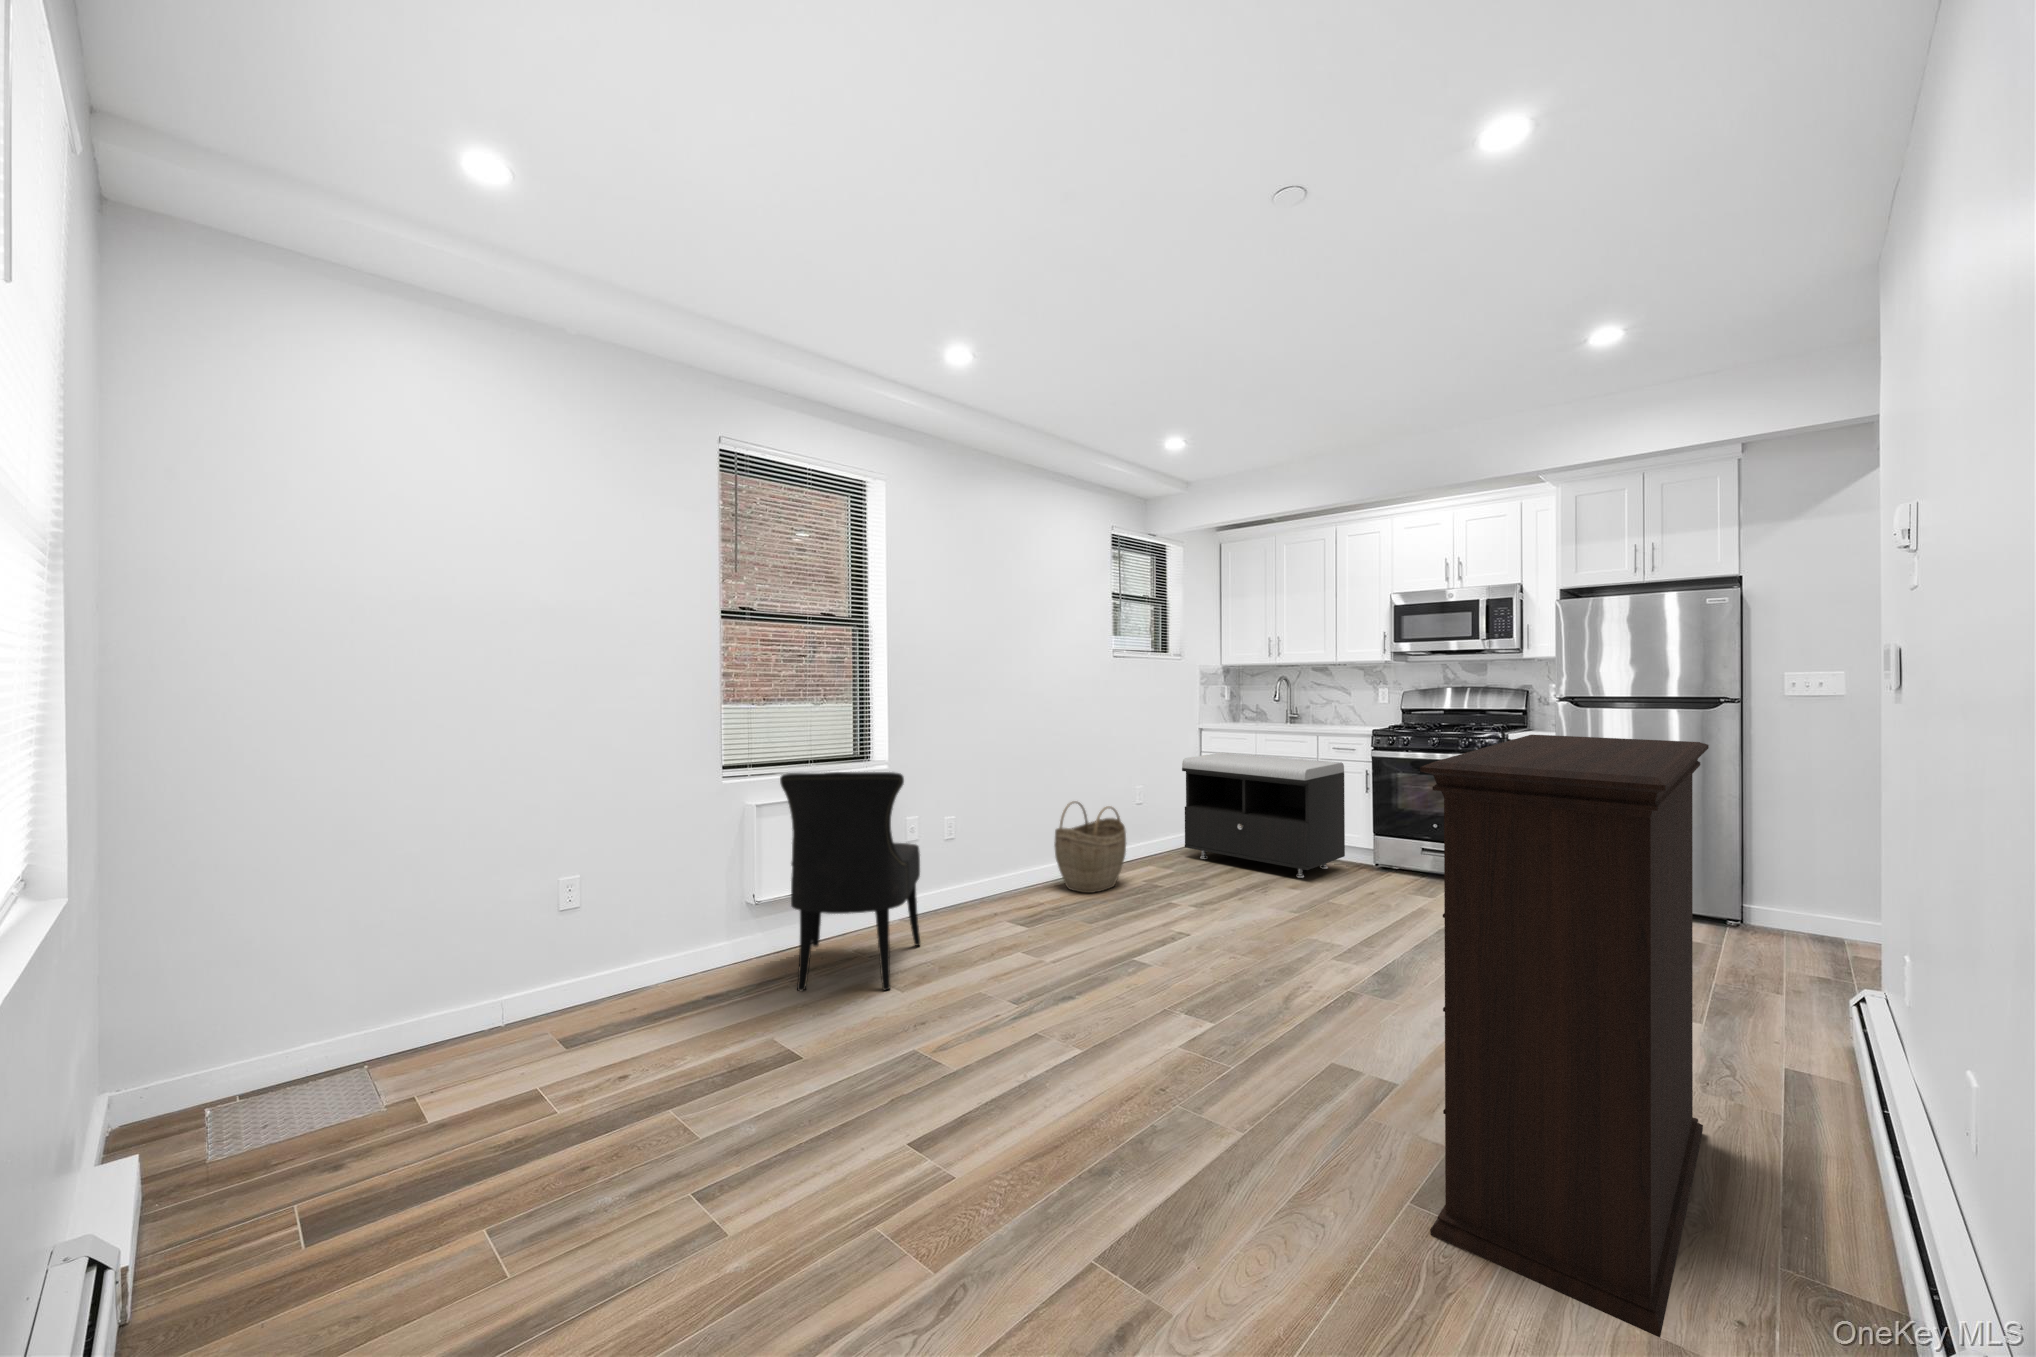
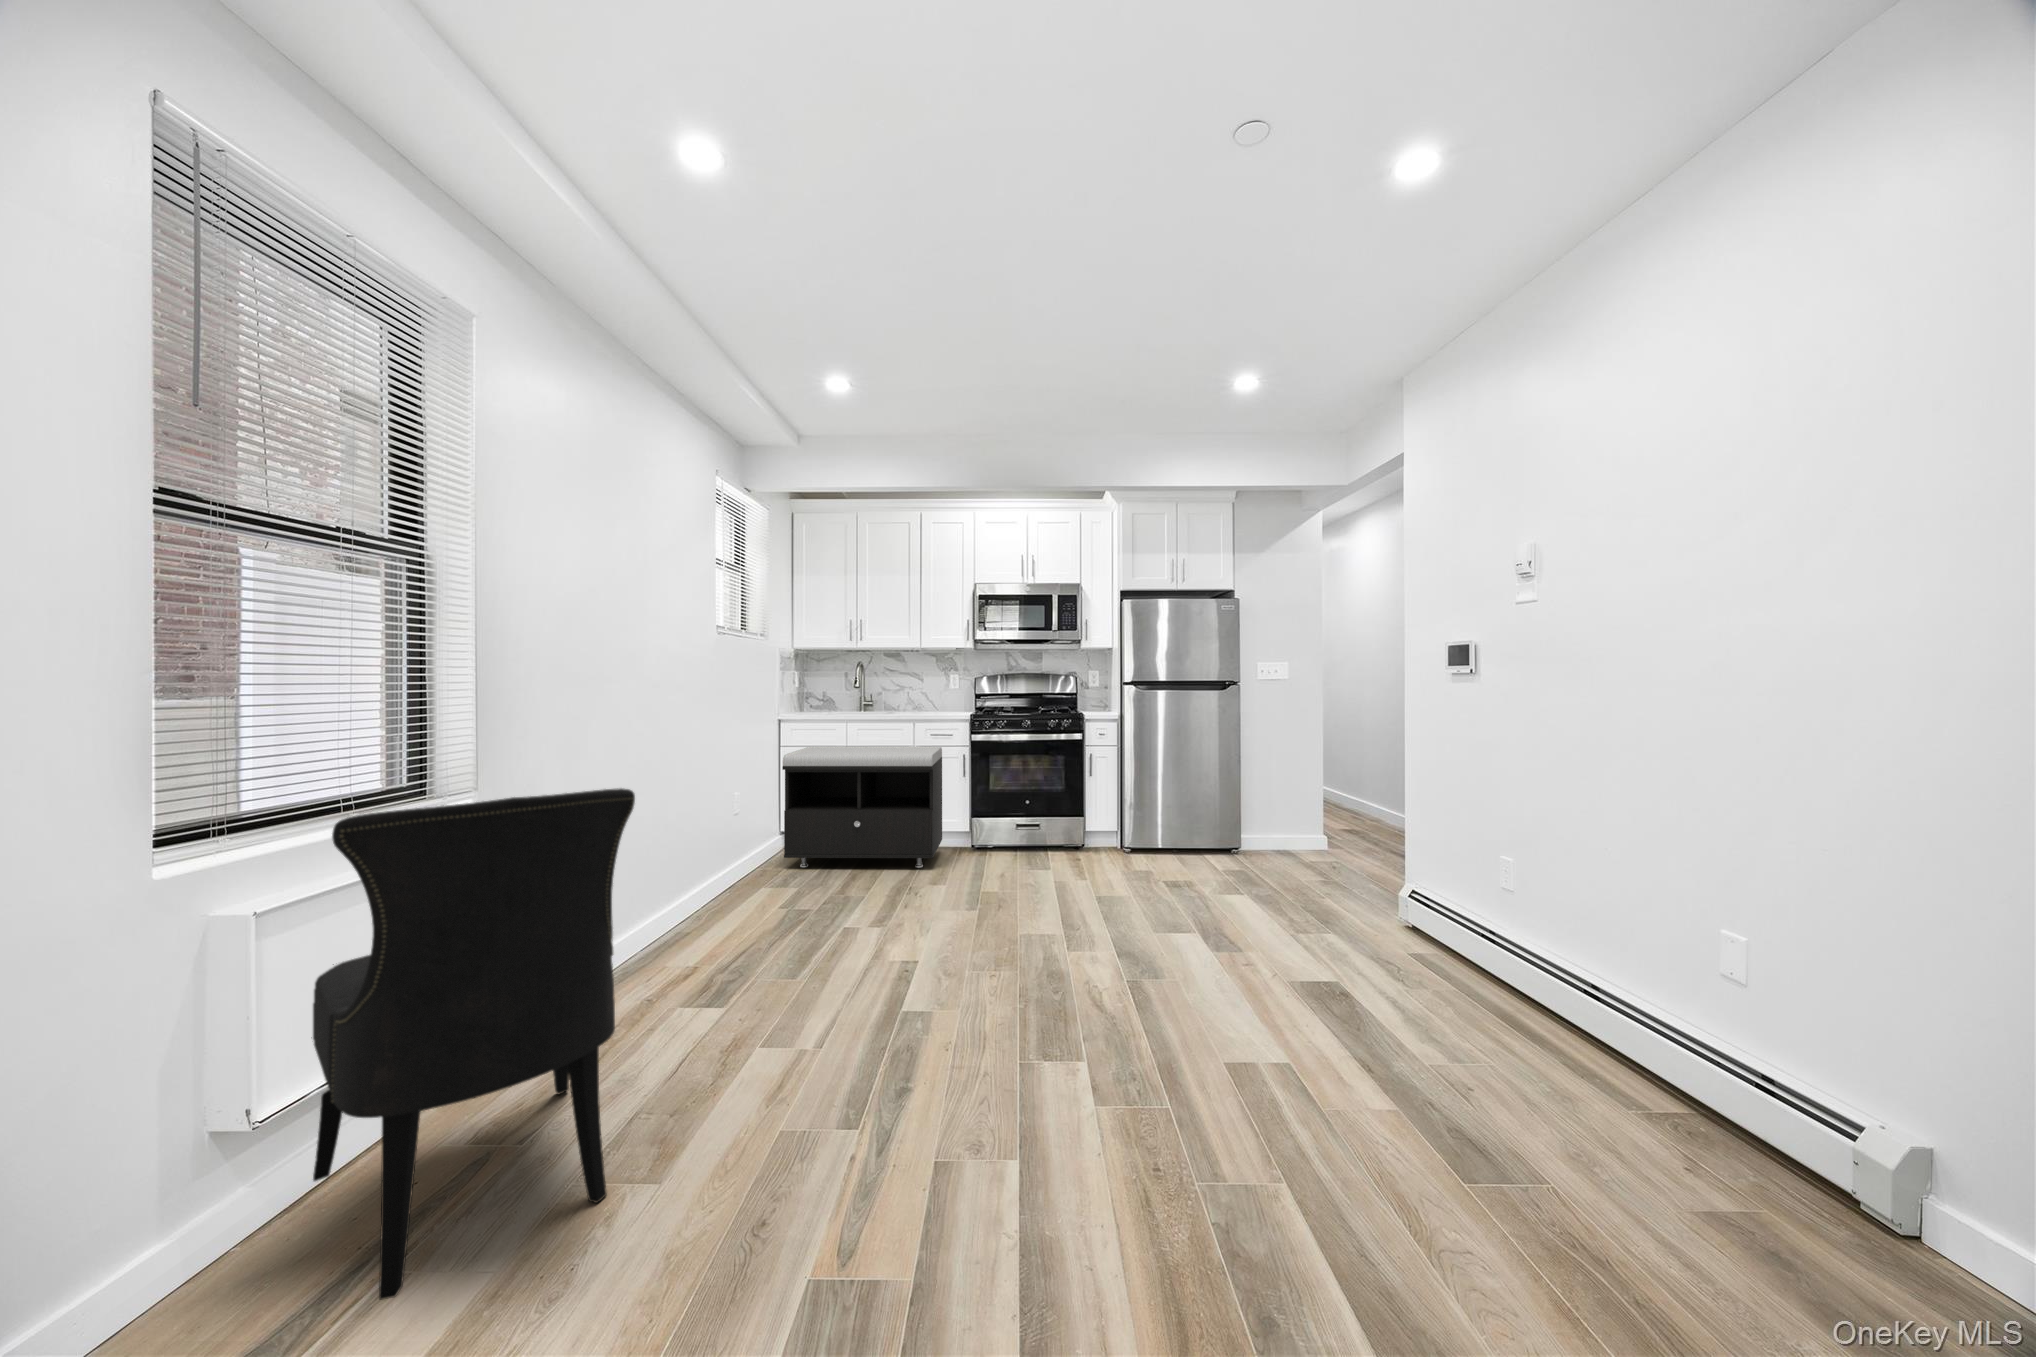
bookshelf: present [1420,735,1709,1338] -> none [1322,689,1721,1185]
woven basket: present [1054,801,1126,893] -> none [674,818,765,937]

